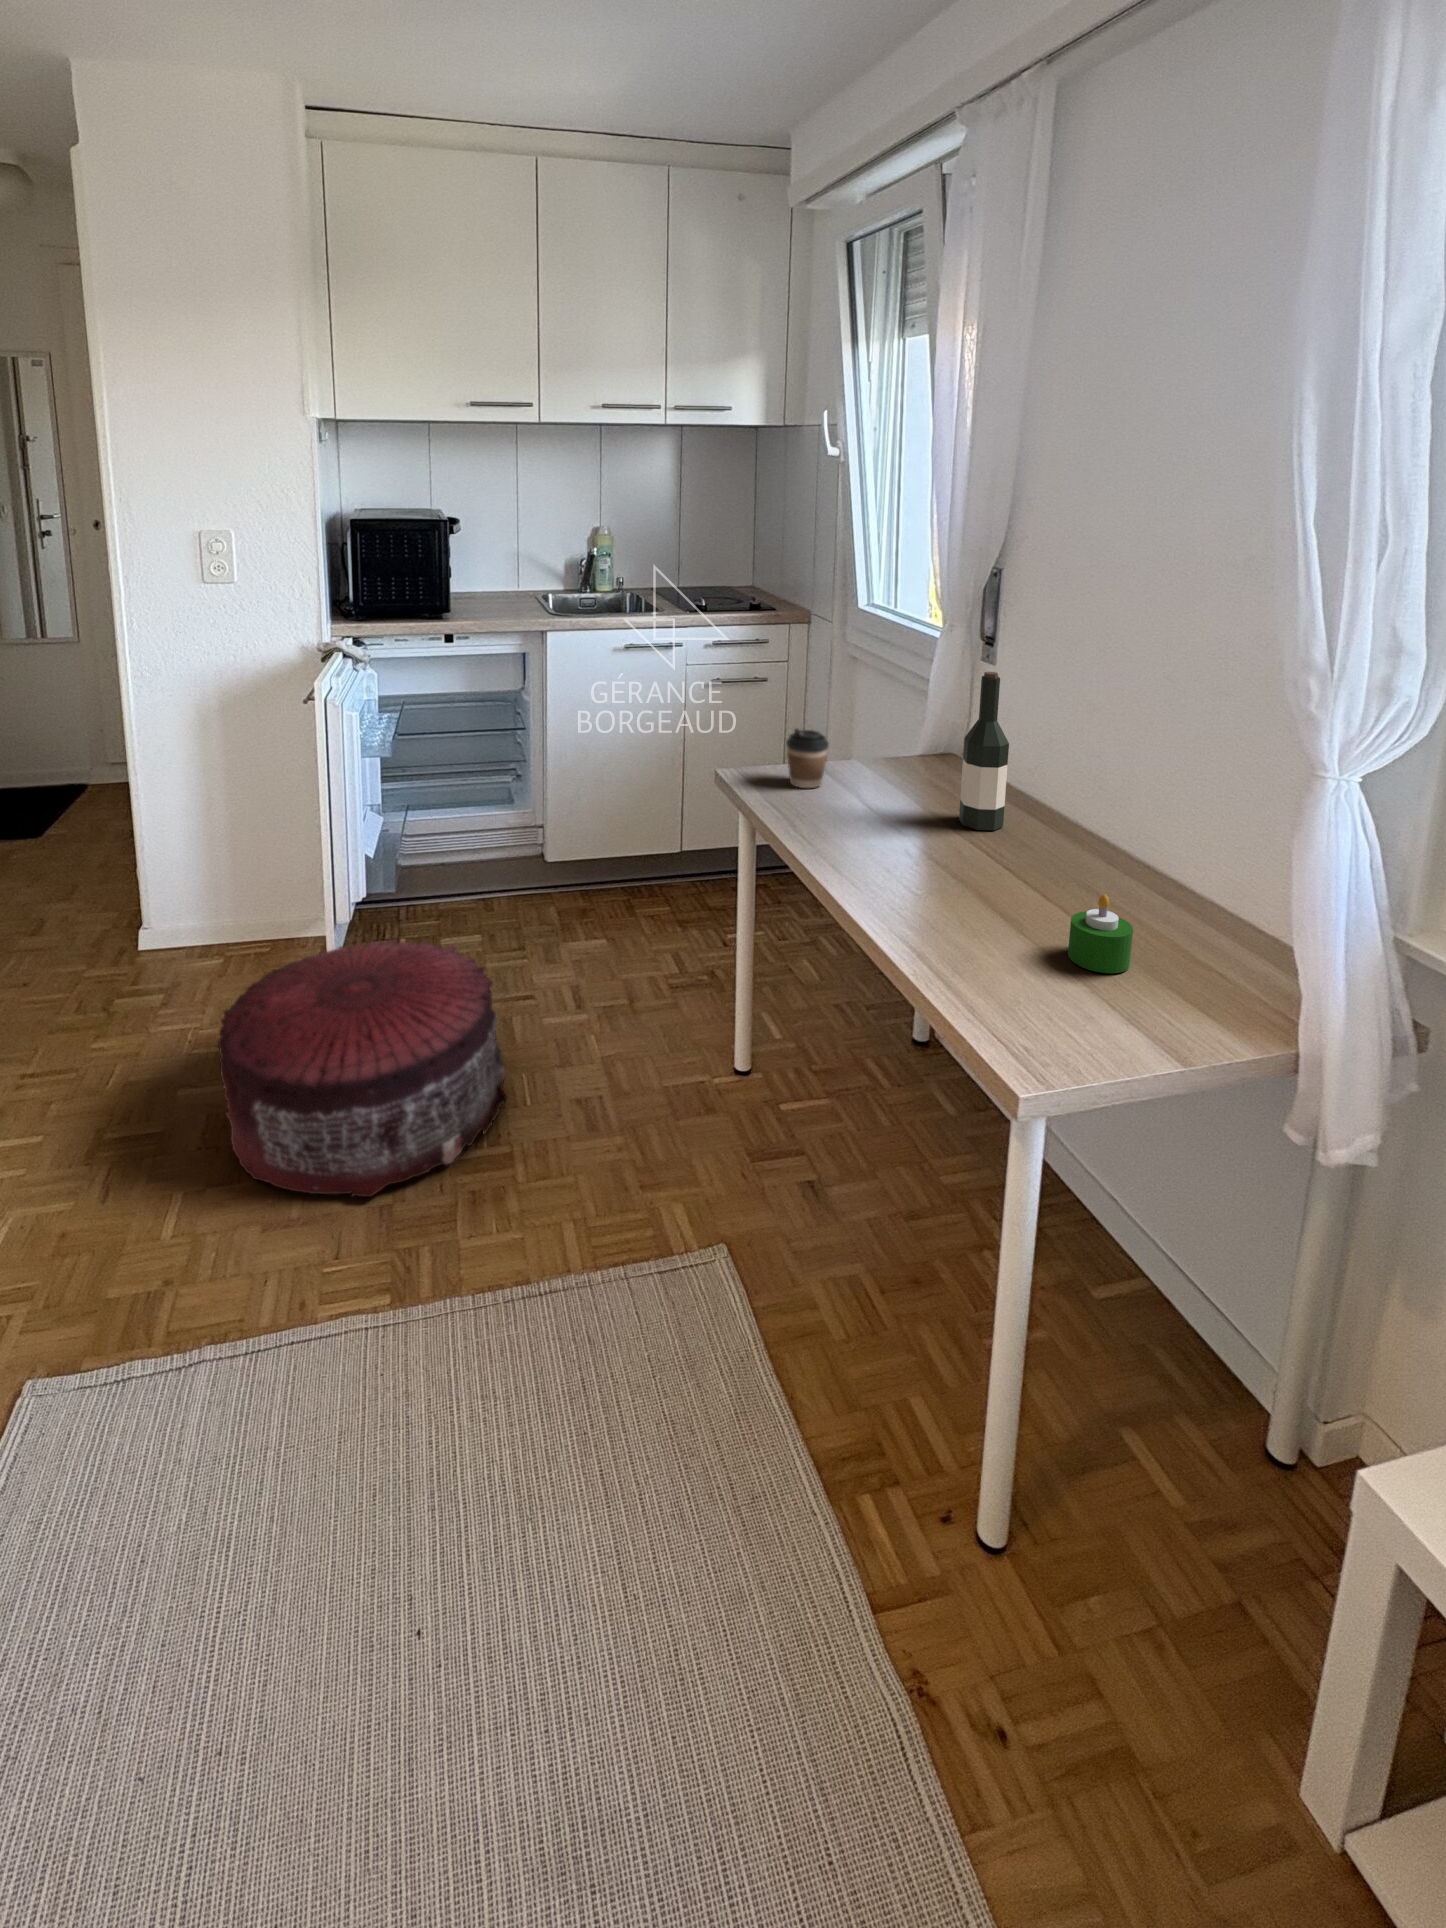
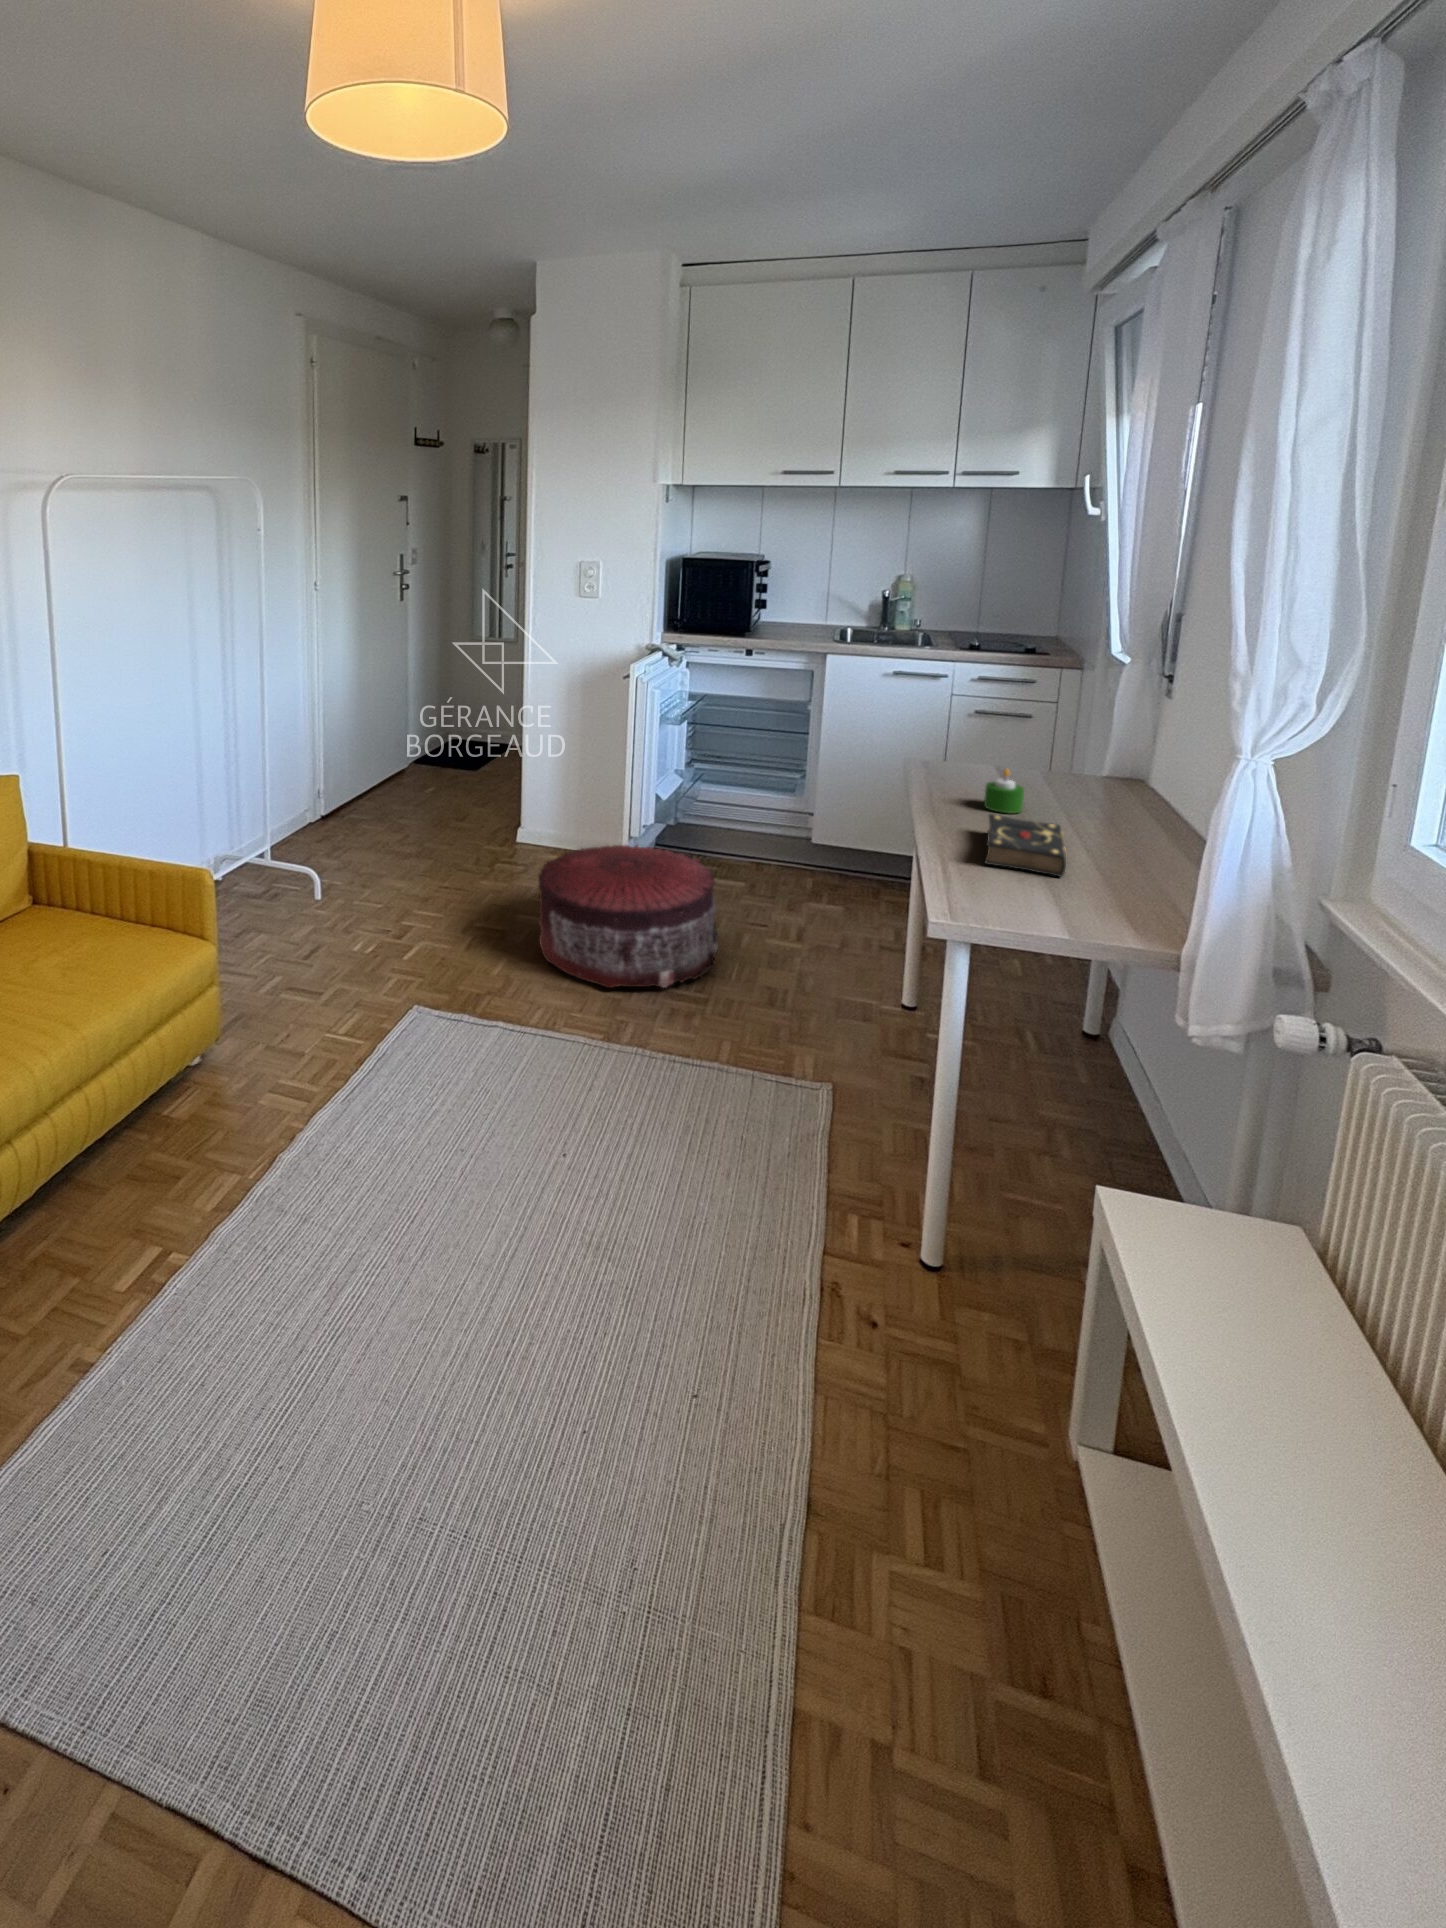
wine bottle: present [959,672,1009,830] -> none [1083,694,1131,826]
coffee cup: present [786,729,829,788] -> none [956,731,993,779]
book: none [898,848,1038,932] -> present [985,814,1066,877]
candle: present [1068,894,1133,973] -> present [984,769,1024,813]

